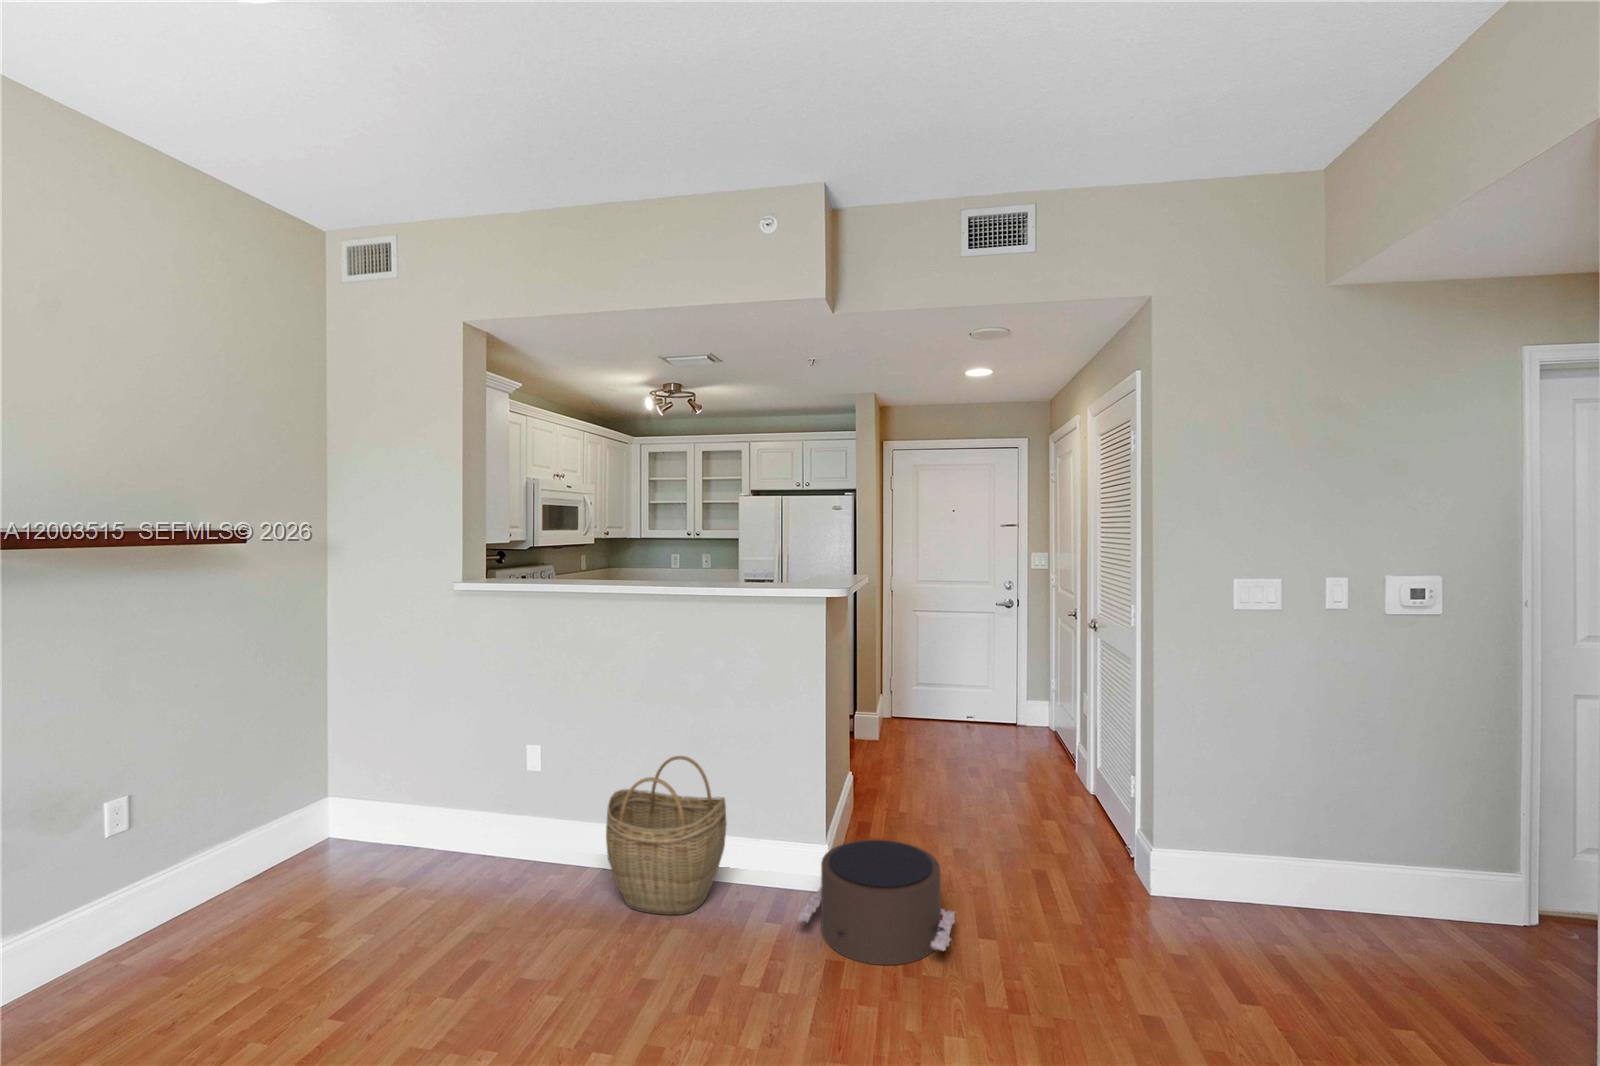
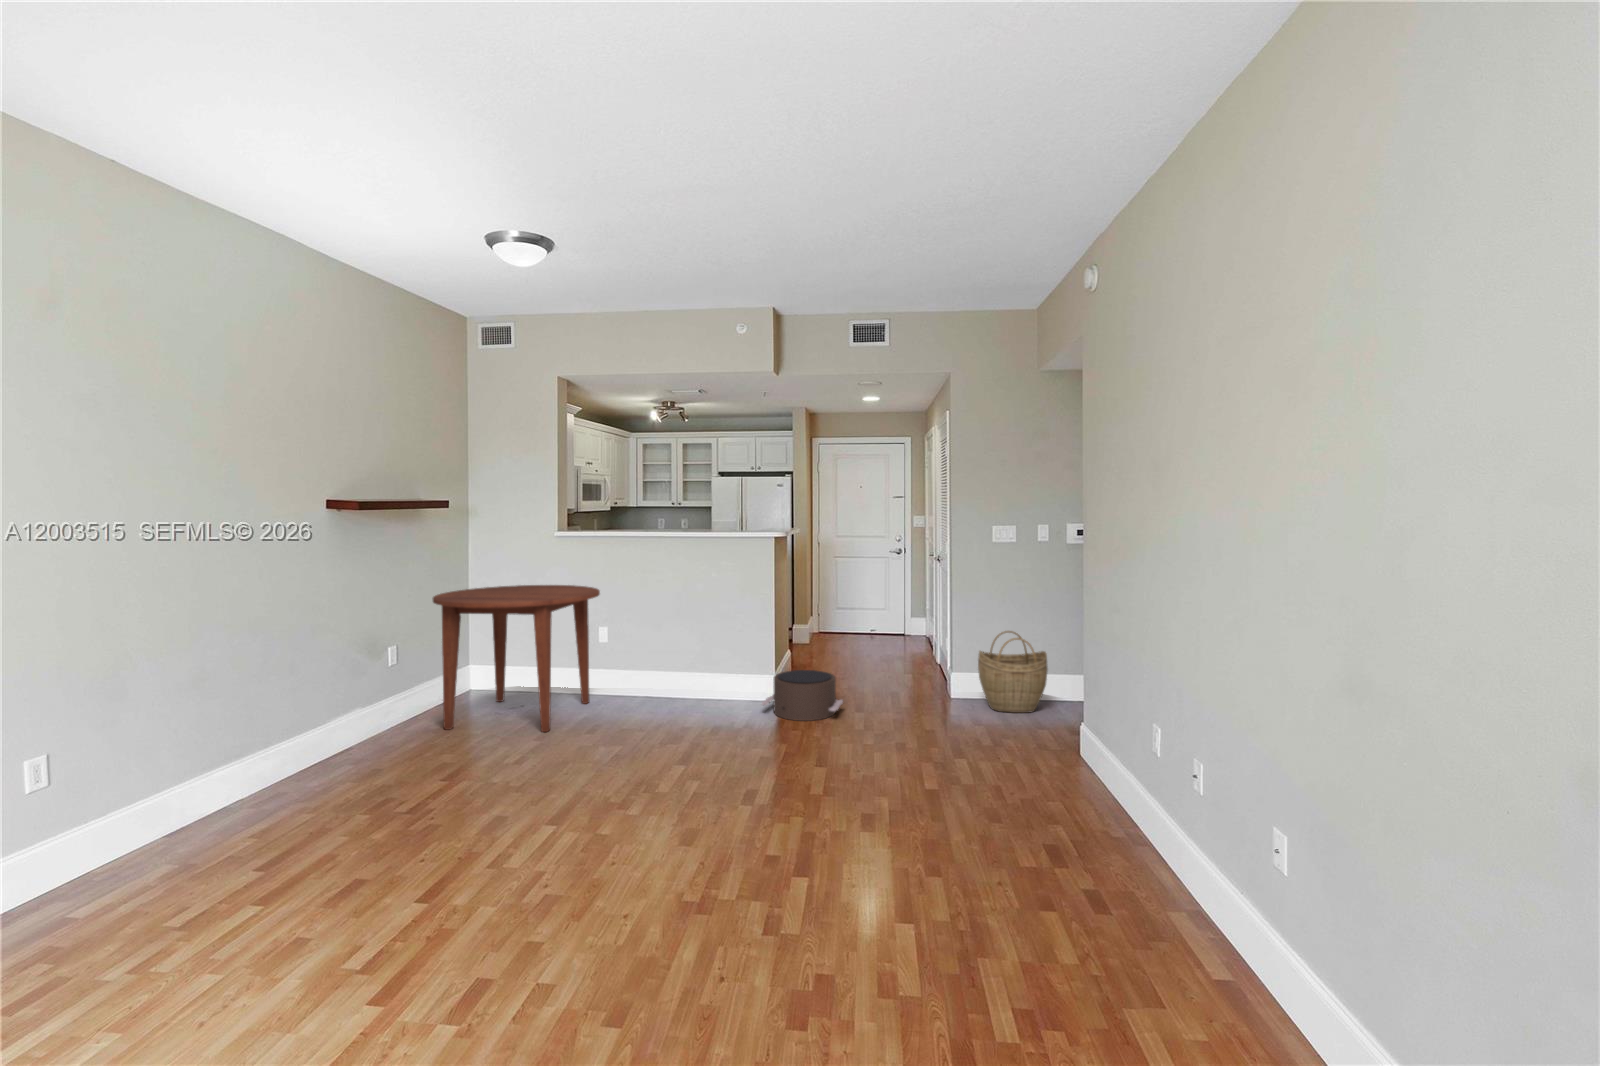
dining table: none [179,670,512,984] -> present [433,585,600,732]
woven basket: present [606,756,726,915] -> present [978,631,1048,713]

